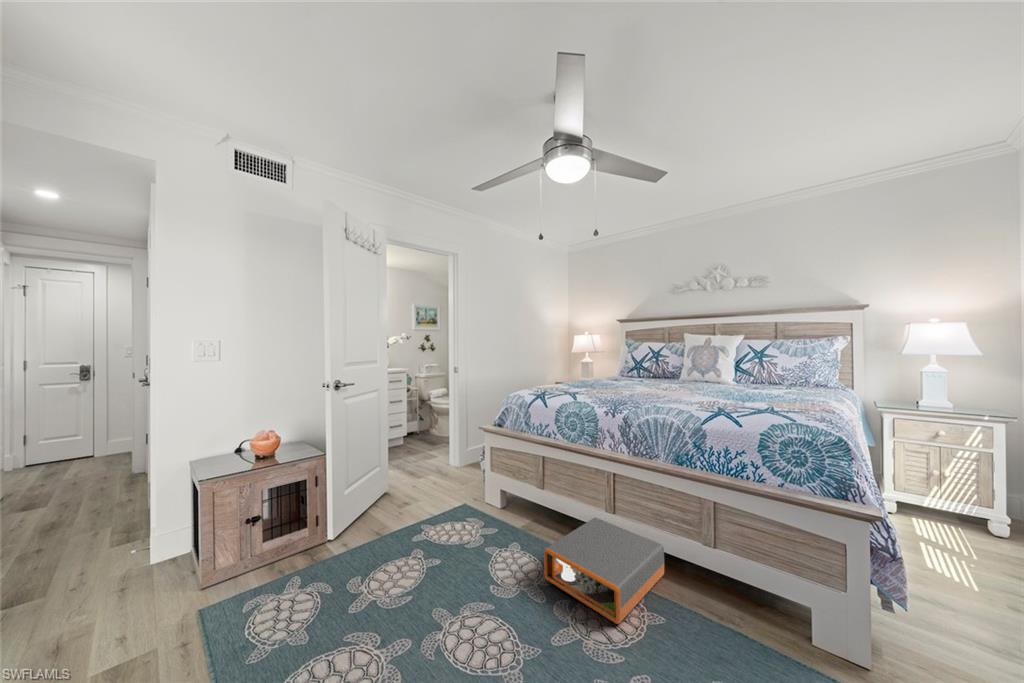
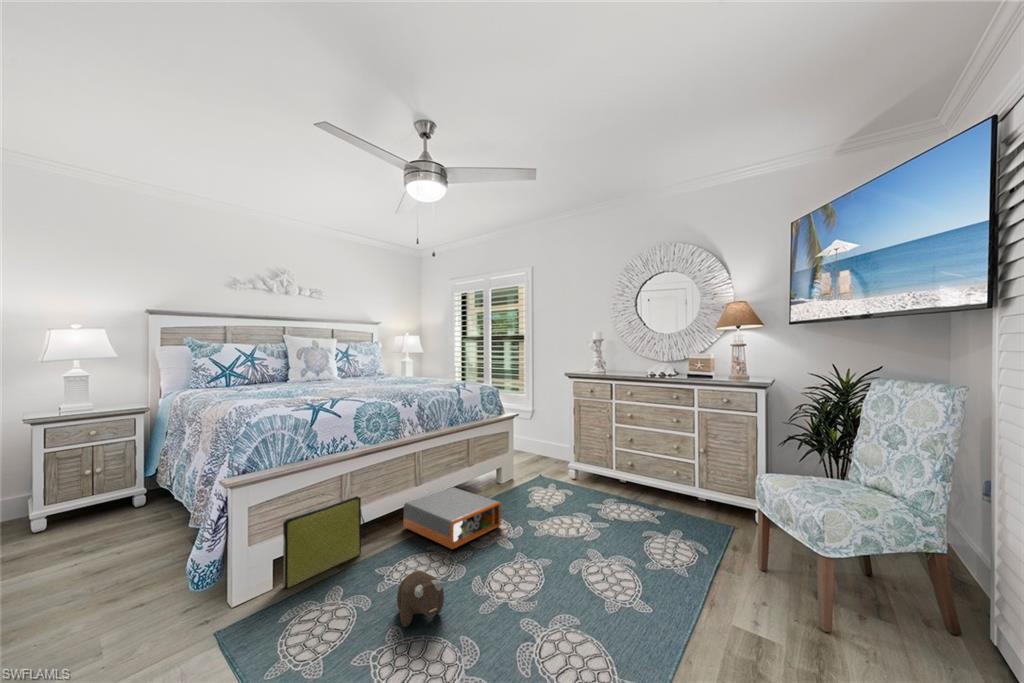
bag: none [500,466,549,529] -> present [283,496,365,588]
plush toy: none [417,535,471,580] -> present [397,571,444,627]

